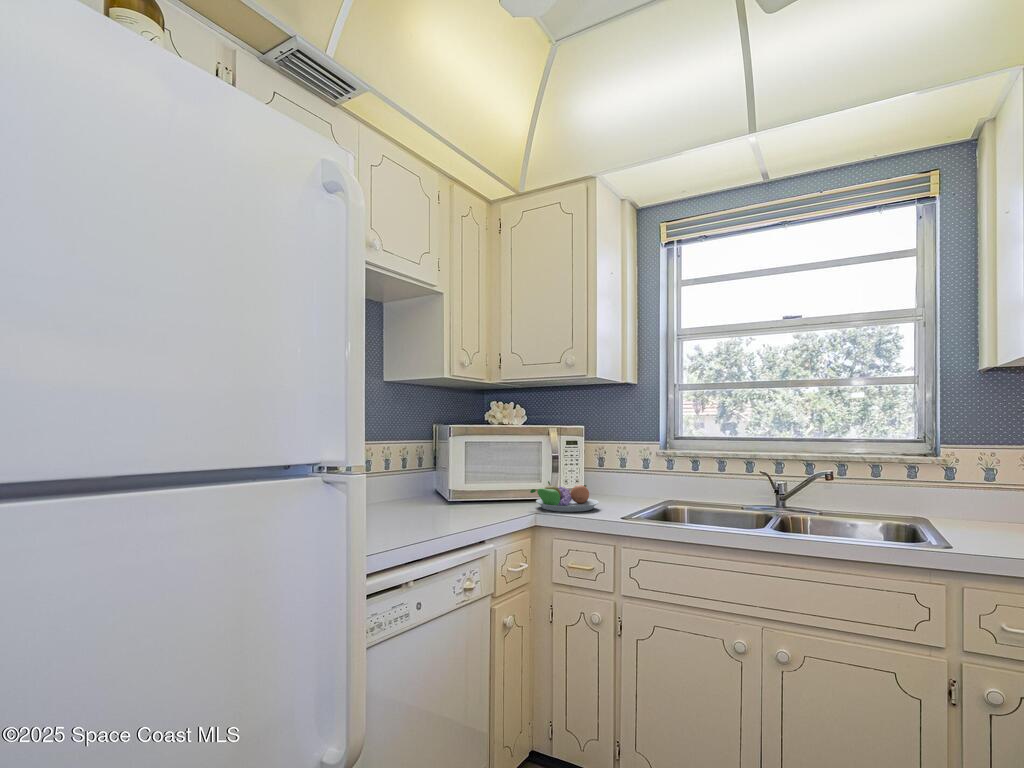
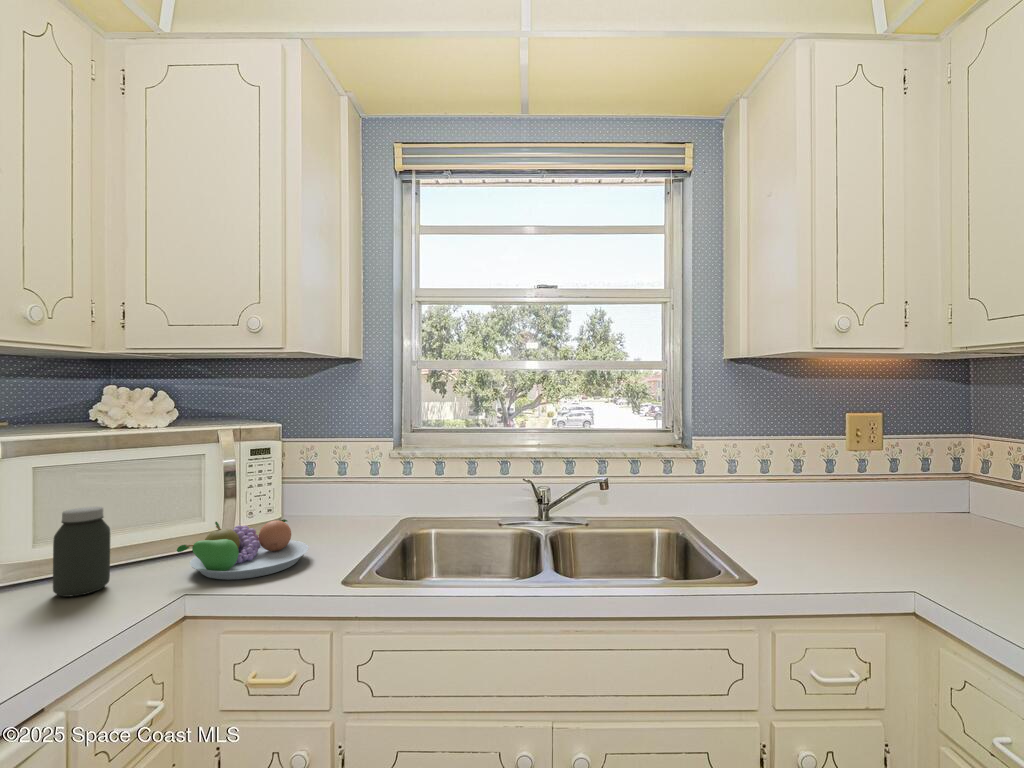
jar: none [478,465,501,508] -> present [53,507,110,597]

